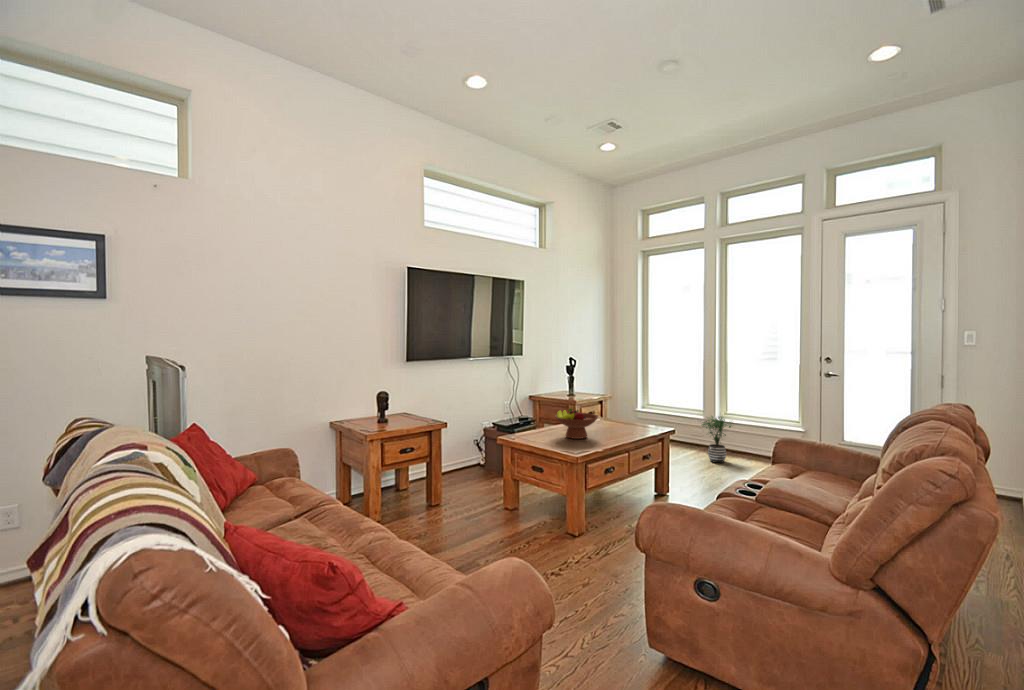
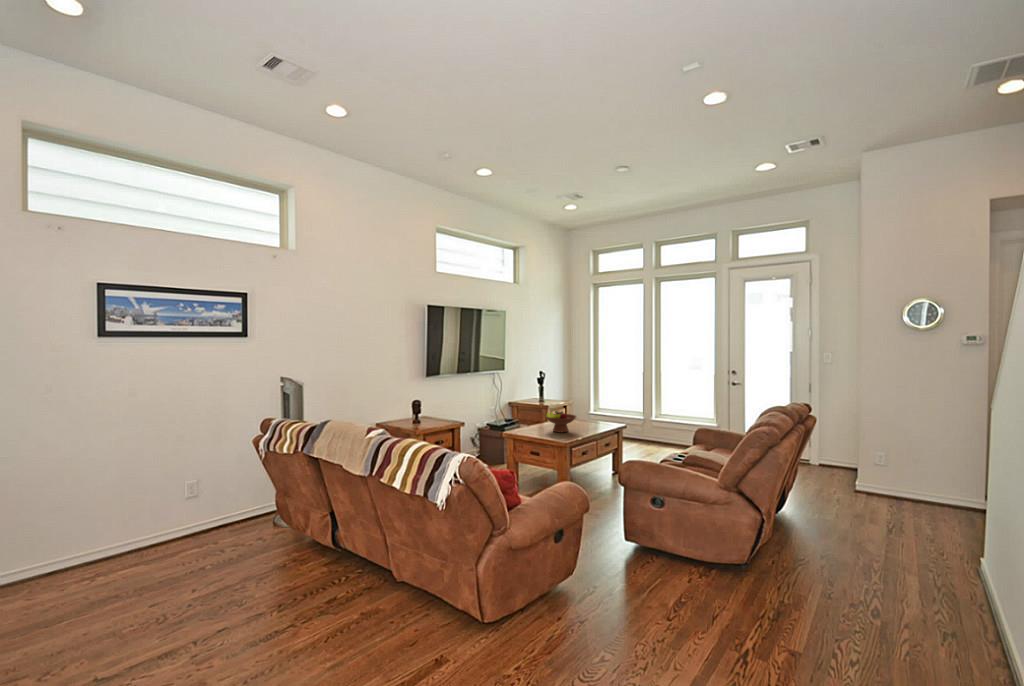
potted plant: present [702,416,731,463] -> none [641,415,667,451]

